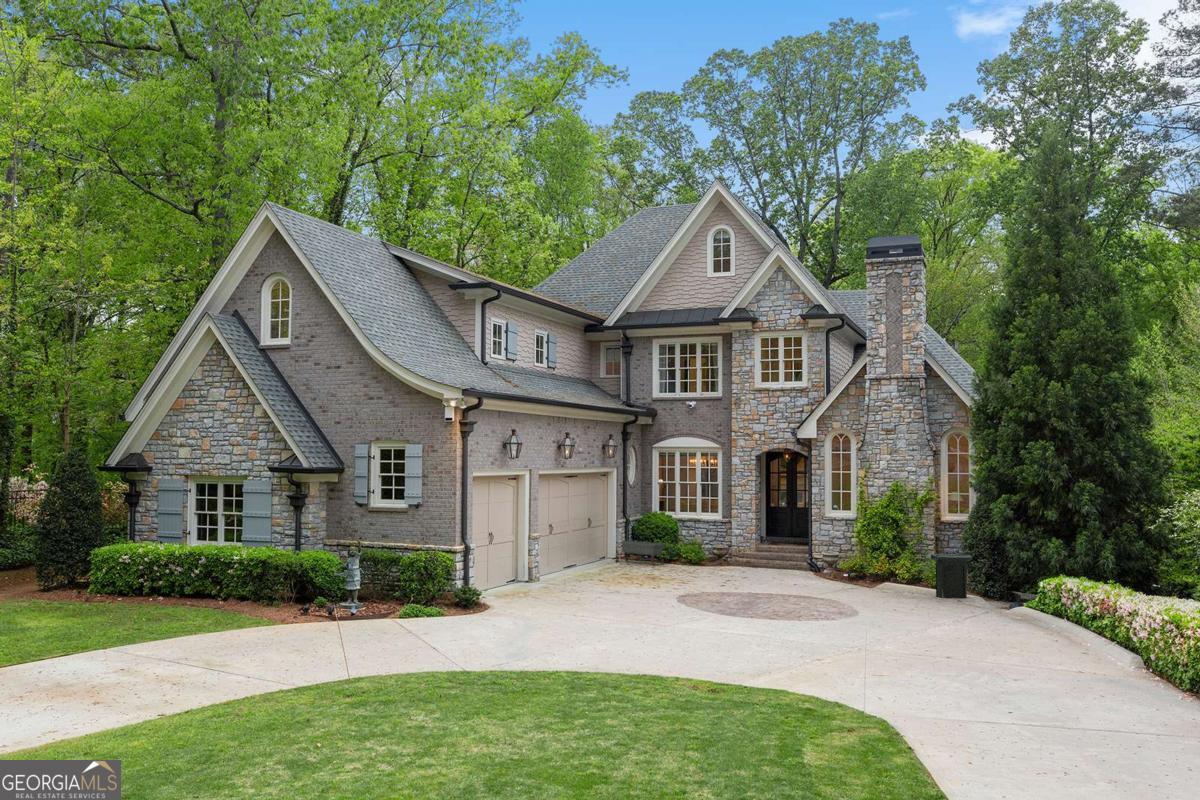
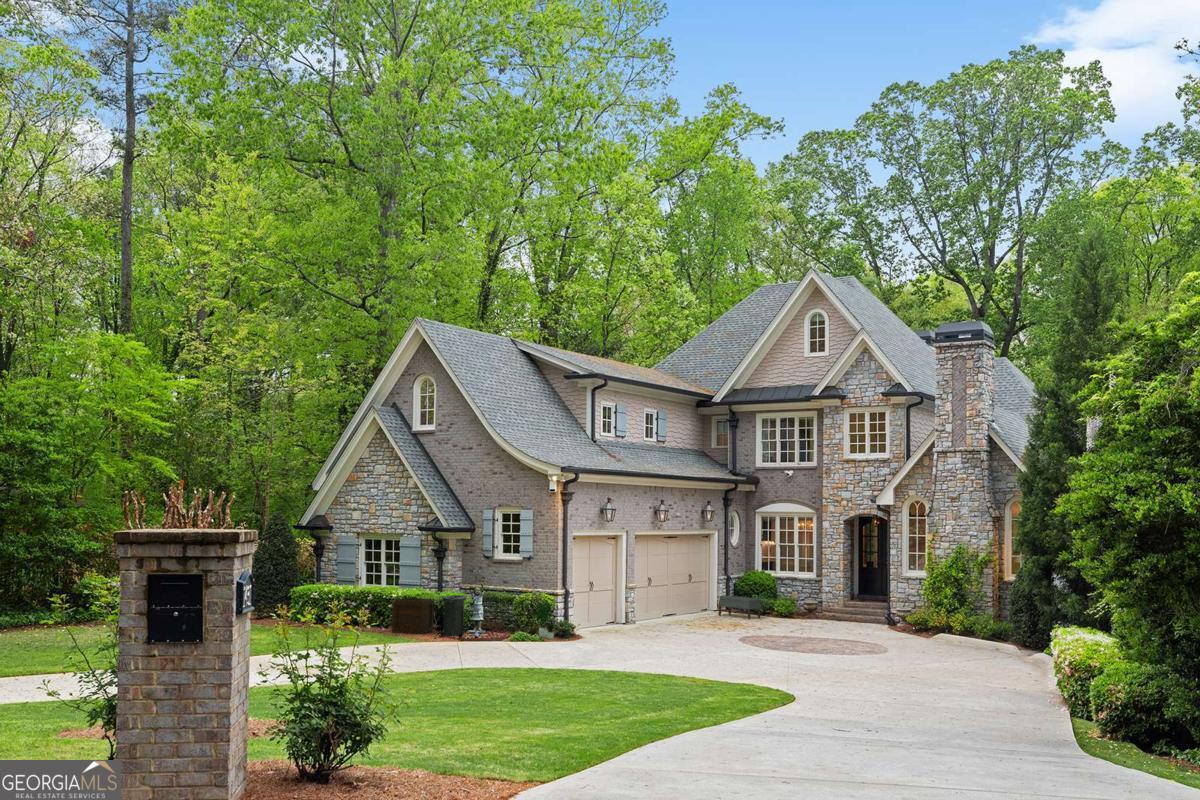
trash can: present [931,554,972,598] -> present [442,595,467,637]
potted plant: none [429,557,461,609] -> present [536,602,556,639]
wooden crate: none [235,560,293,609] -> present [391,598,434,634]

